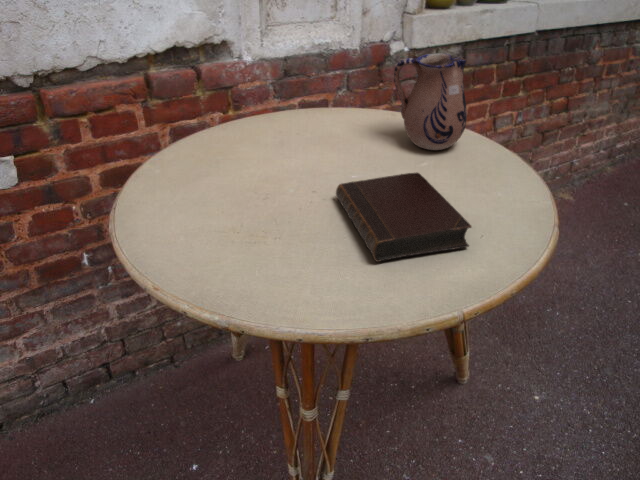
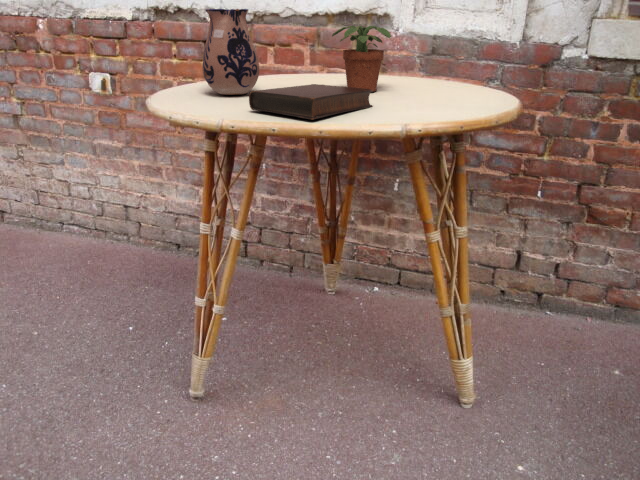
ceramic pitcher: present [394,53,467,150] -> present [203,9,259,95]
potted plant: none [300,84,363,167] -> present [332,26,391,92]

